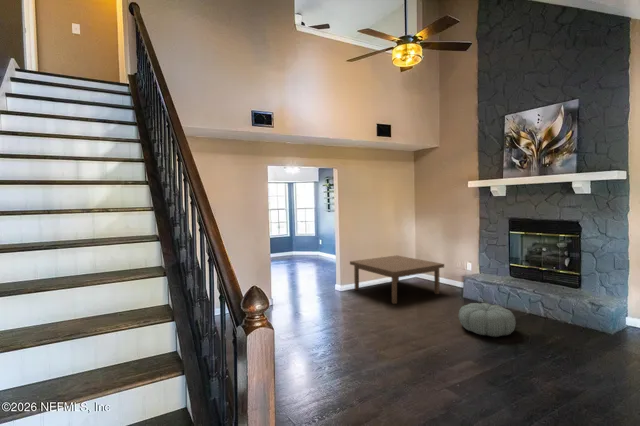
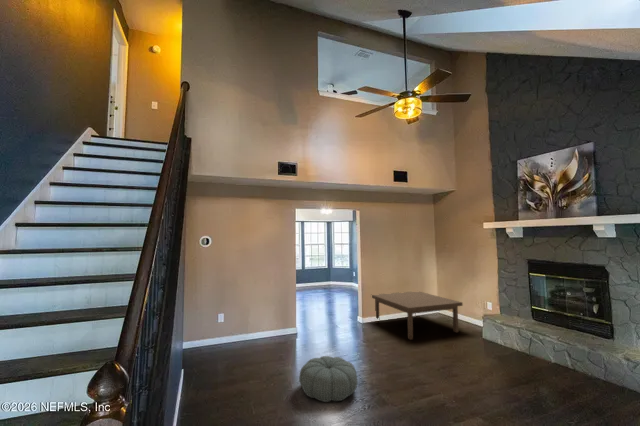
pouf: present [459,303,515,337] -> present [299,356,358,402]

